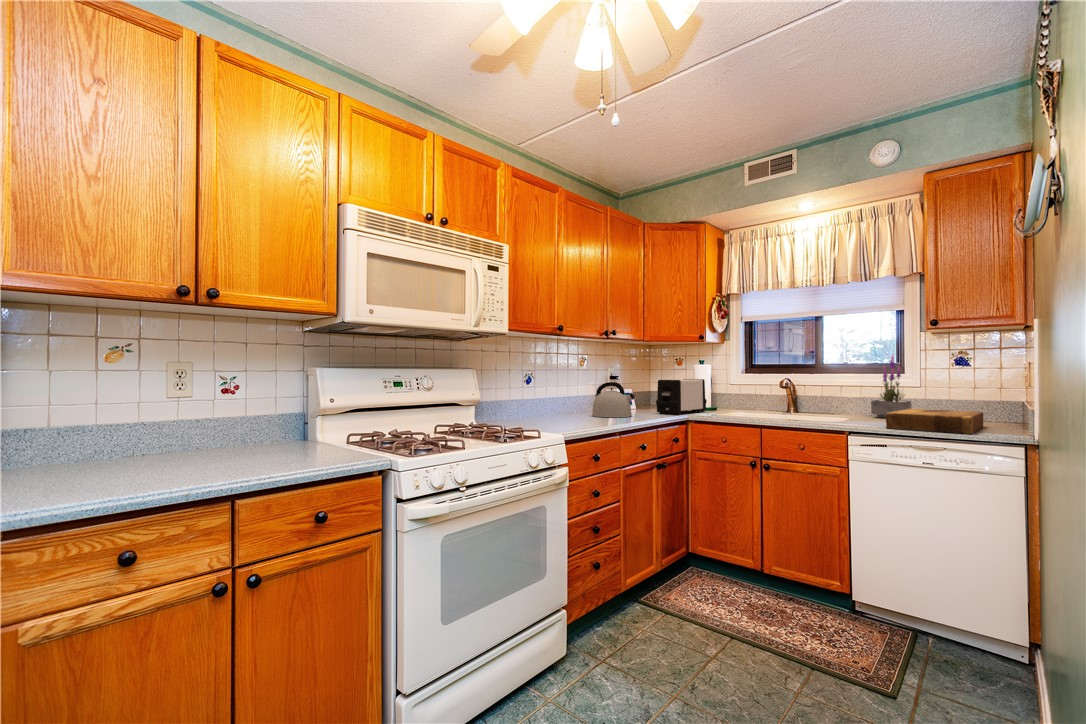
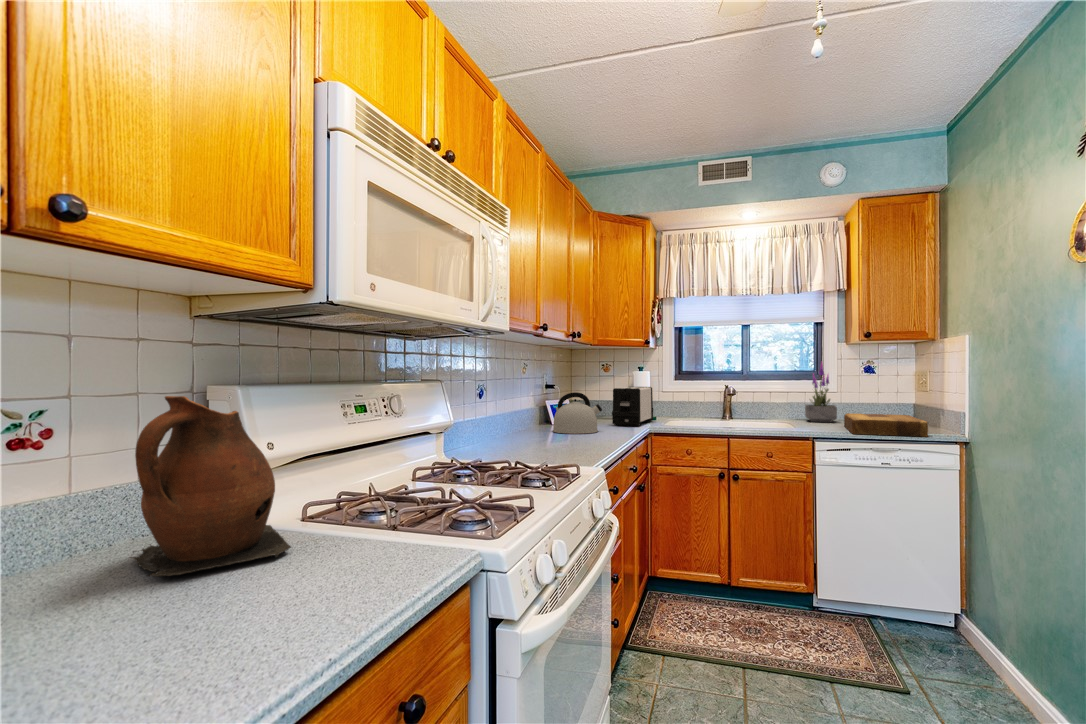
ceramic pitcher: none [199,368,290,460] -> present [130,396,290,577]

